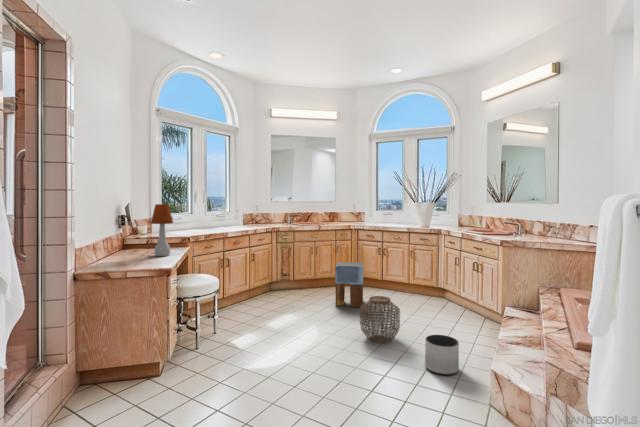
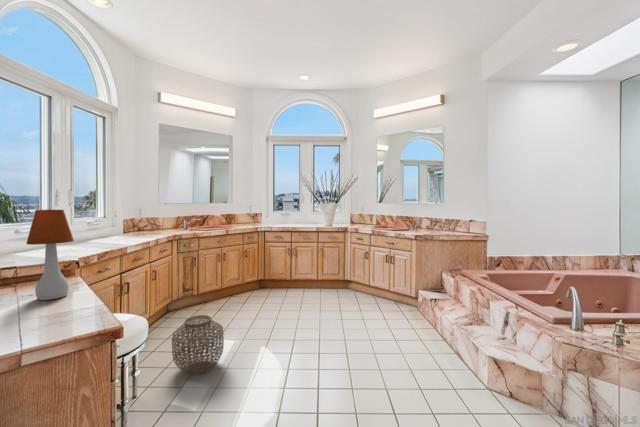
stool: present [335,262,363,307] -> none [257,265,290,316]
woven basket: present [360,296,400,343] -> present [172,315,224,375]
planter: present [425,335,459,375] -> none [404,330,436,370]

